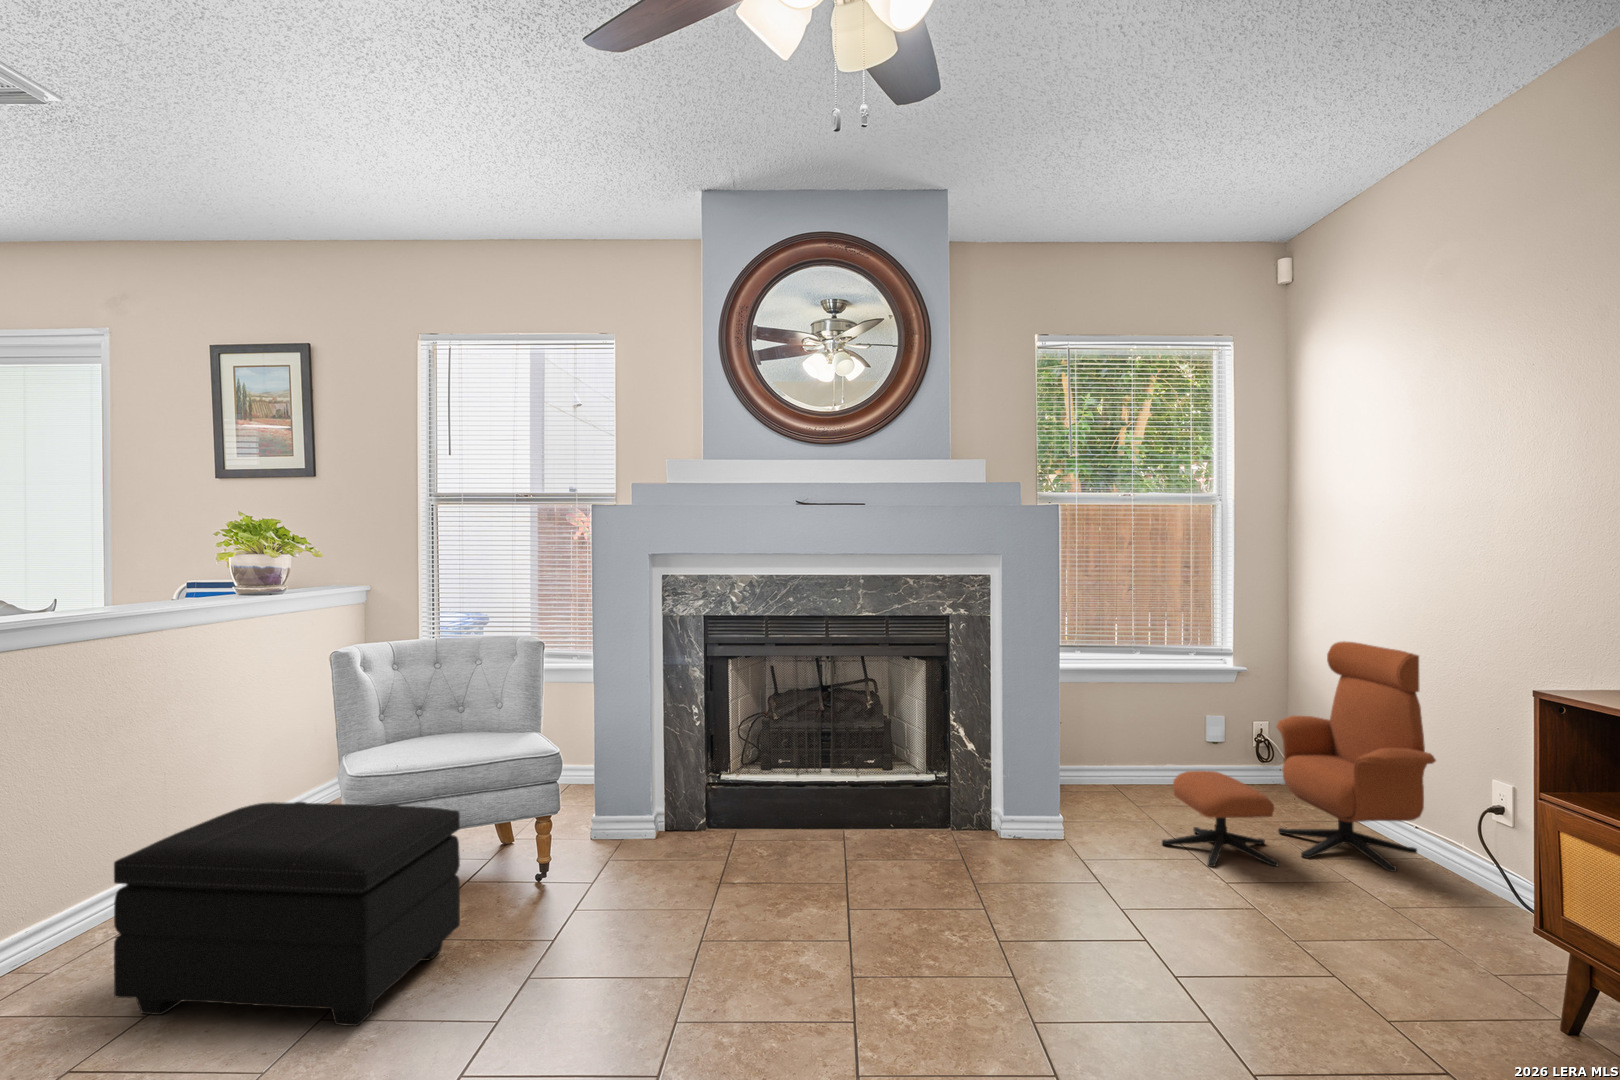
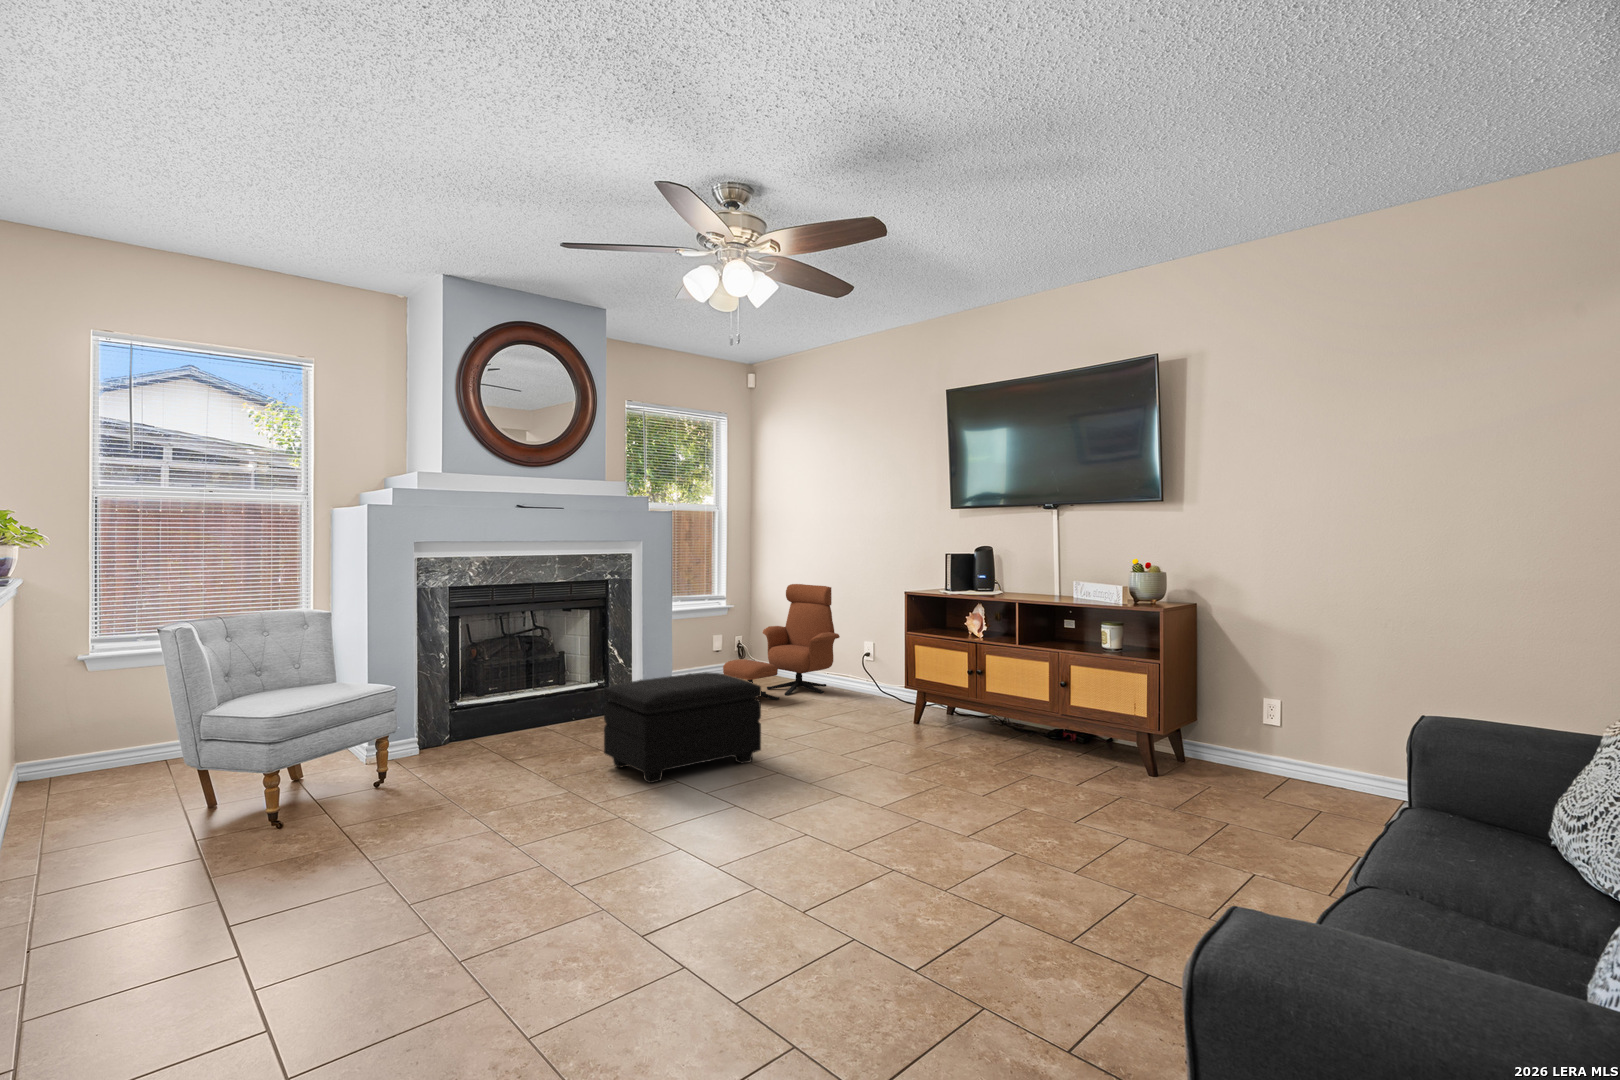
footstool: present [114,802,460,1026] -> present [604,672,761,783]

